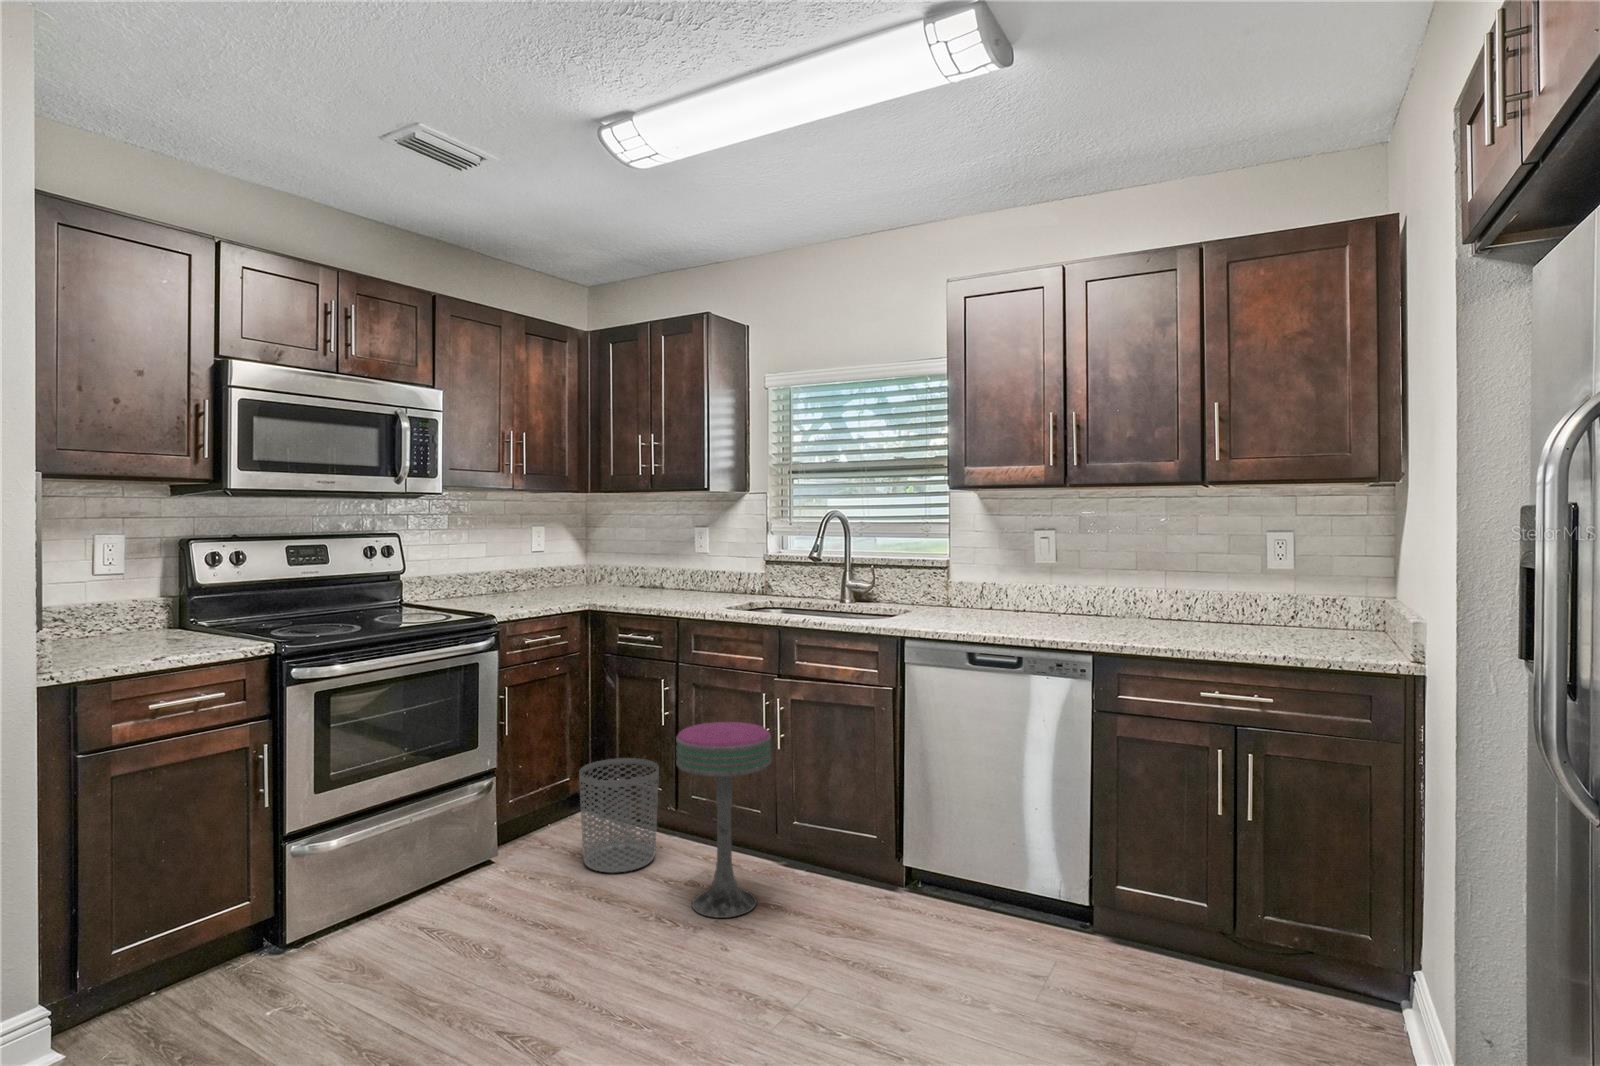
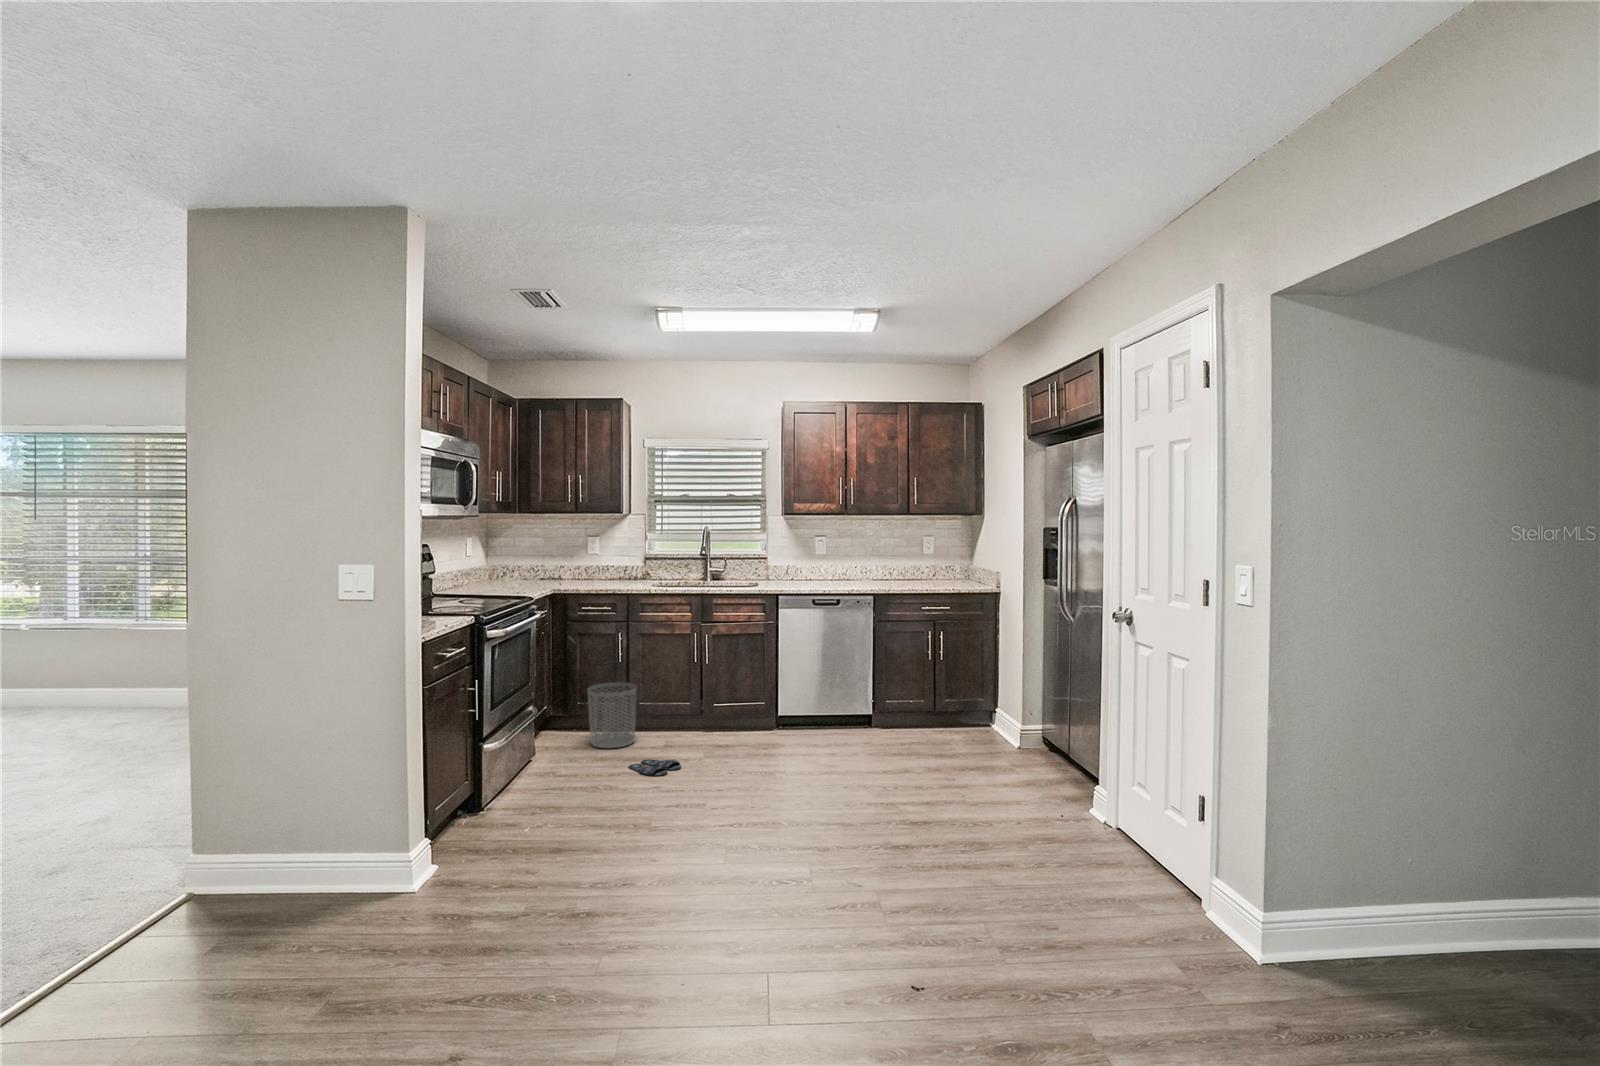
bar stool: present [676,722,771,918] -> none [673,648,725,752]
slippers: none [555,912,636,960] -> present [629,759,681,776]

